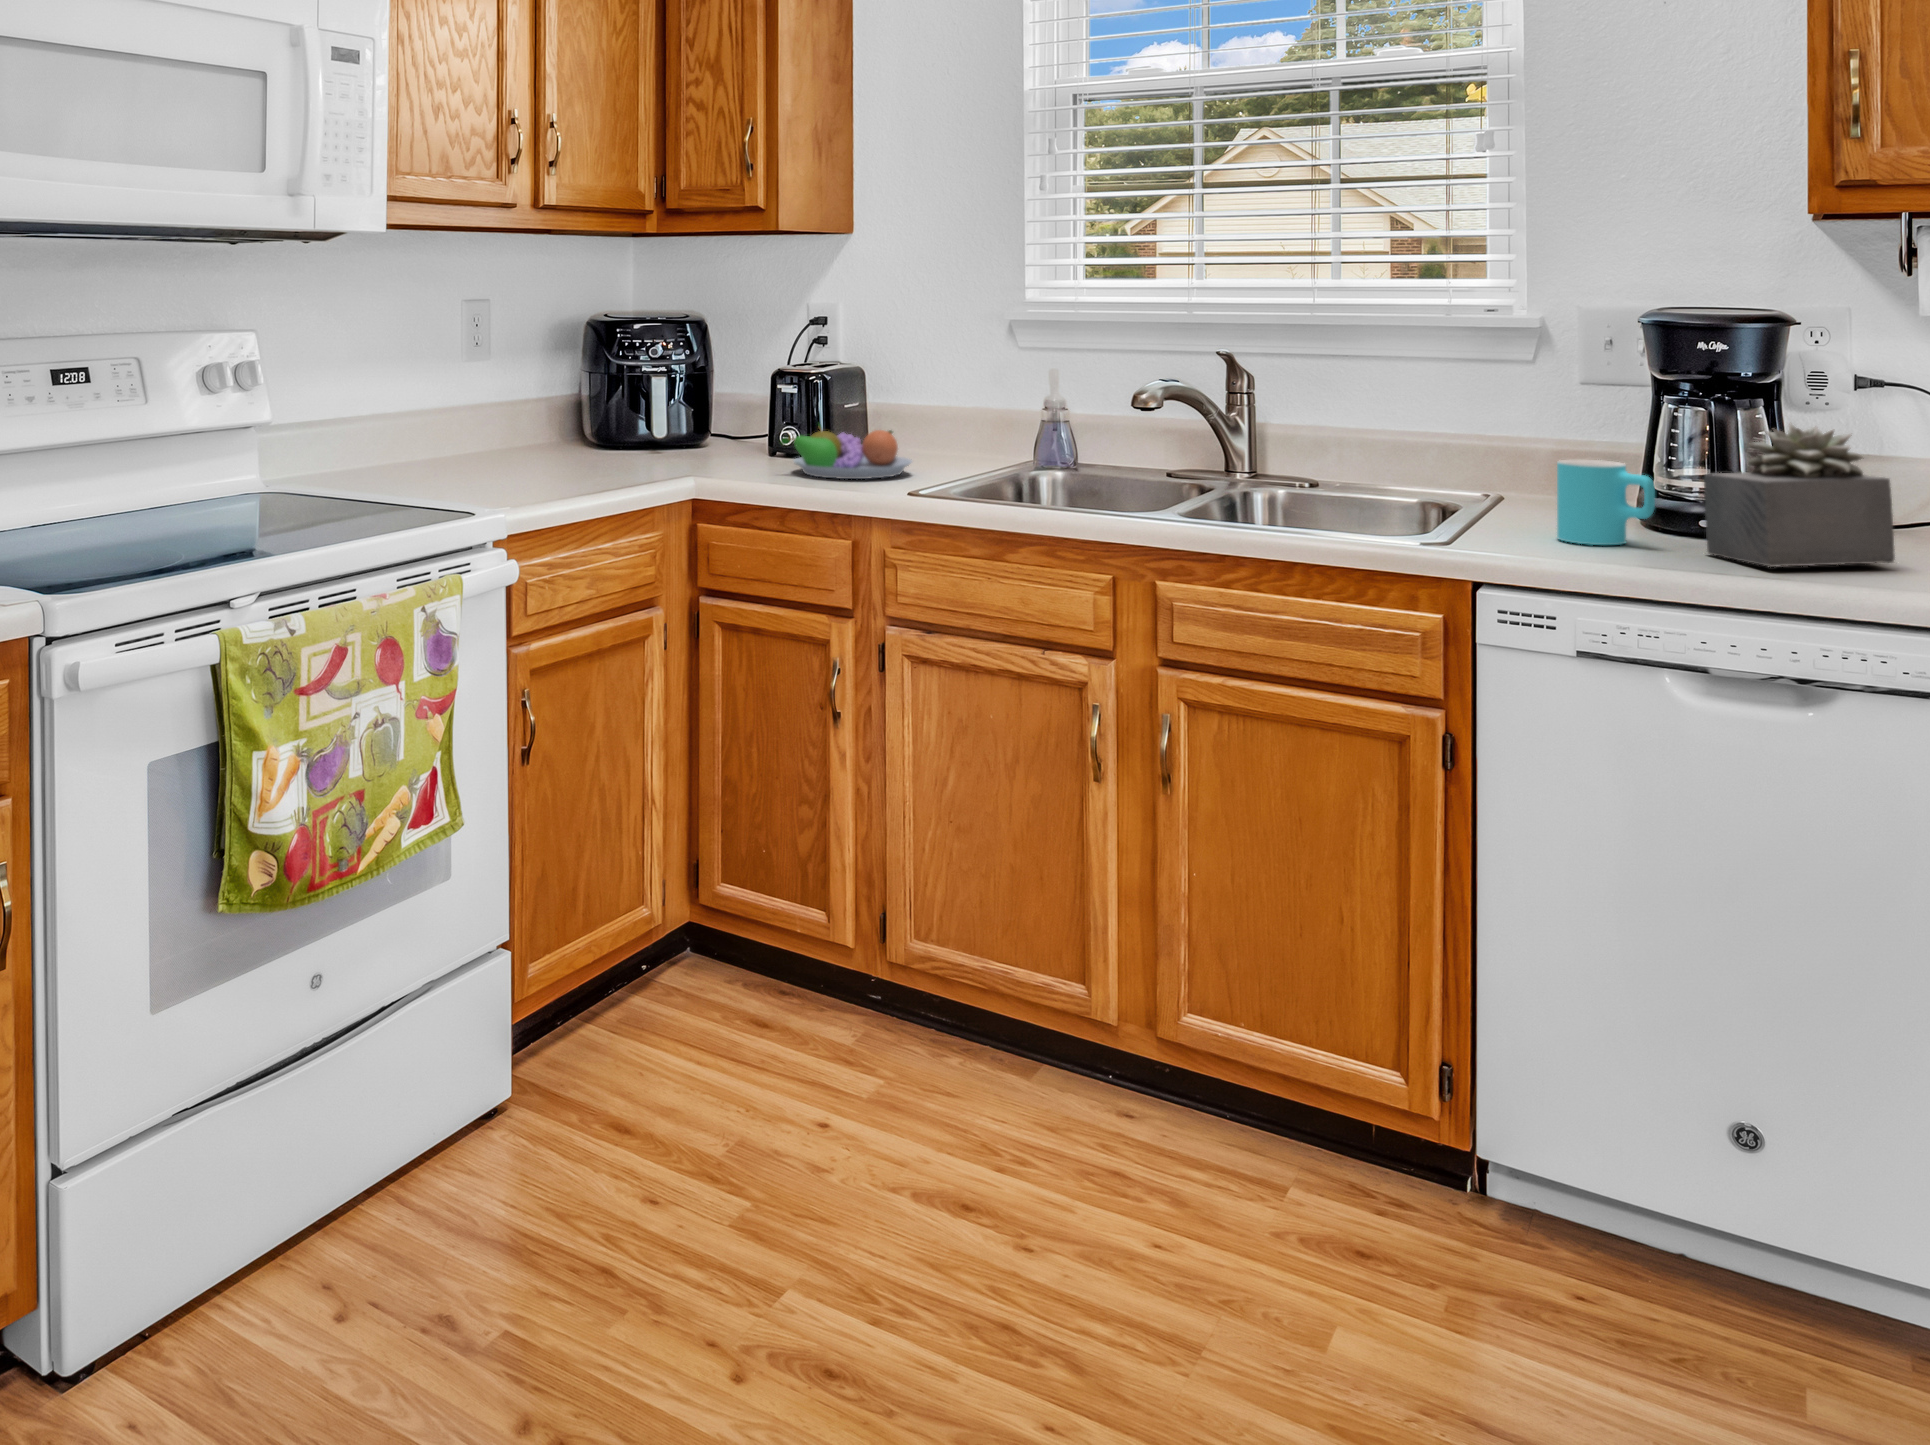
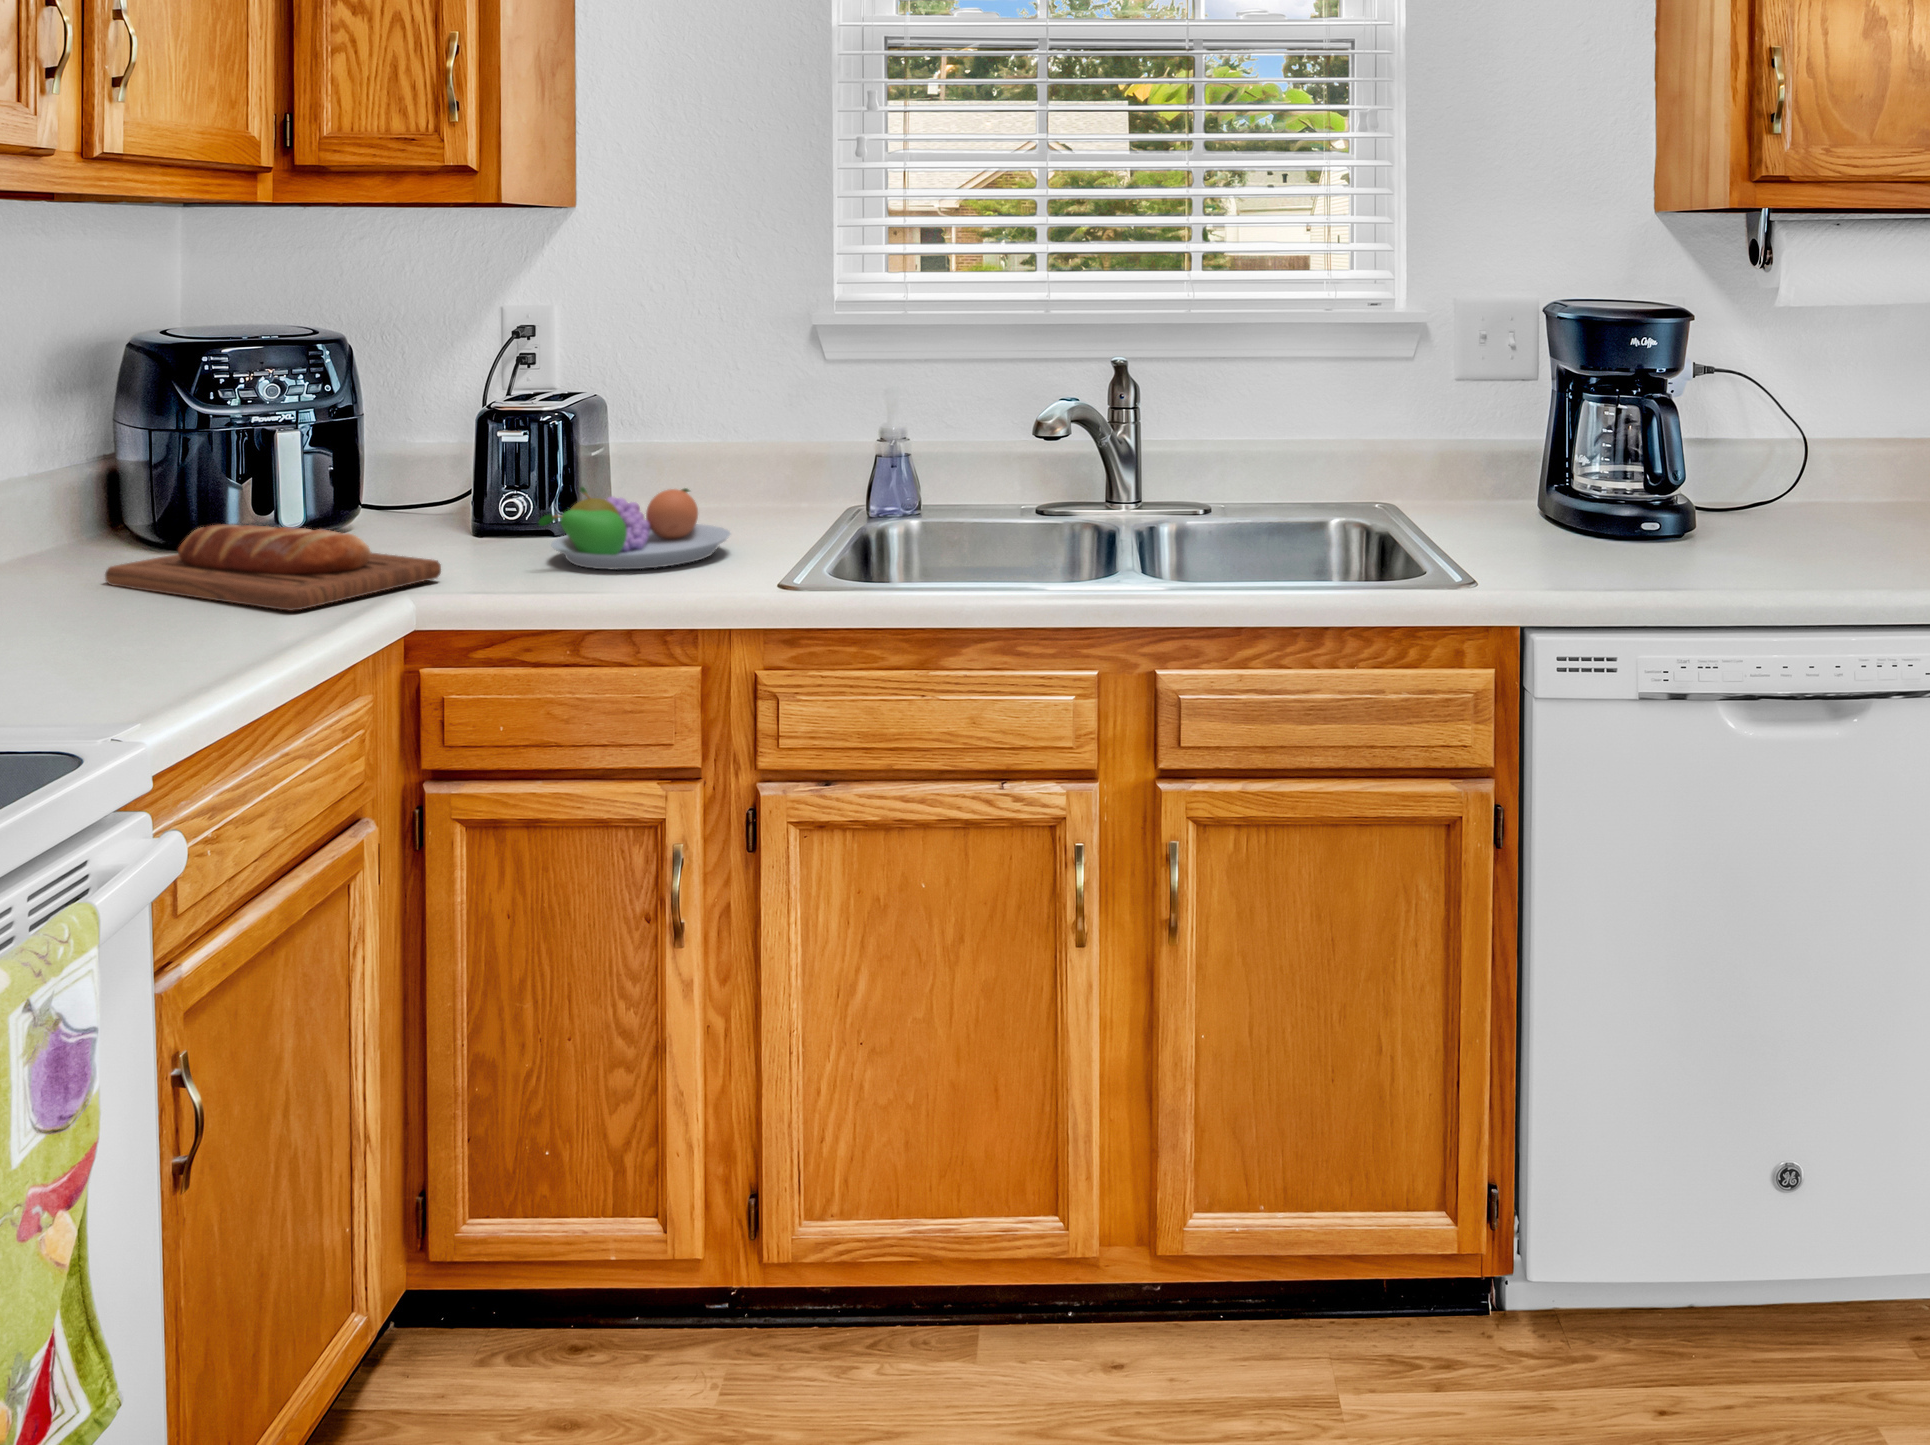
succulent plant: present [1704,424,1895,567] -> none [1692,426,1855,580]
bread loaf: none [555,430,720,478] -> present [105,524,441,611]
cup: present [1557,460,1655,545] -> none [1542,474,1641,569]

